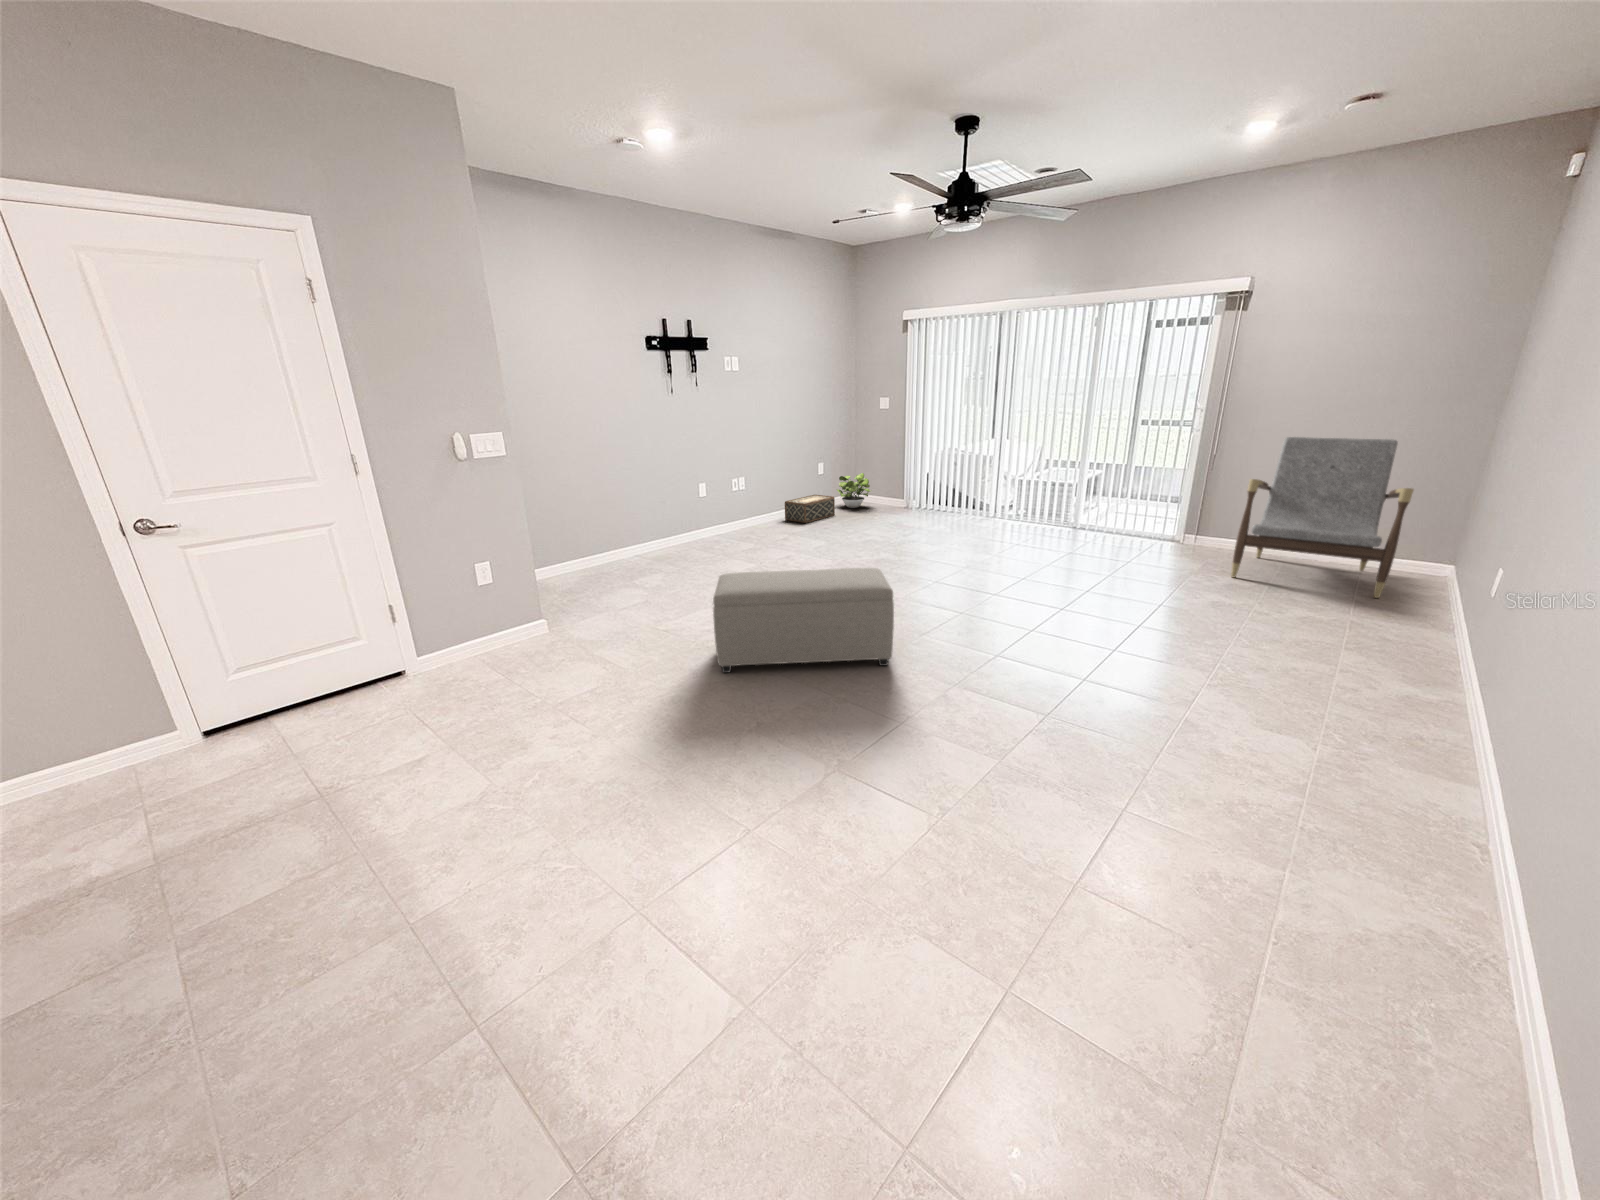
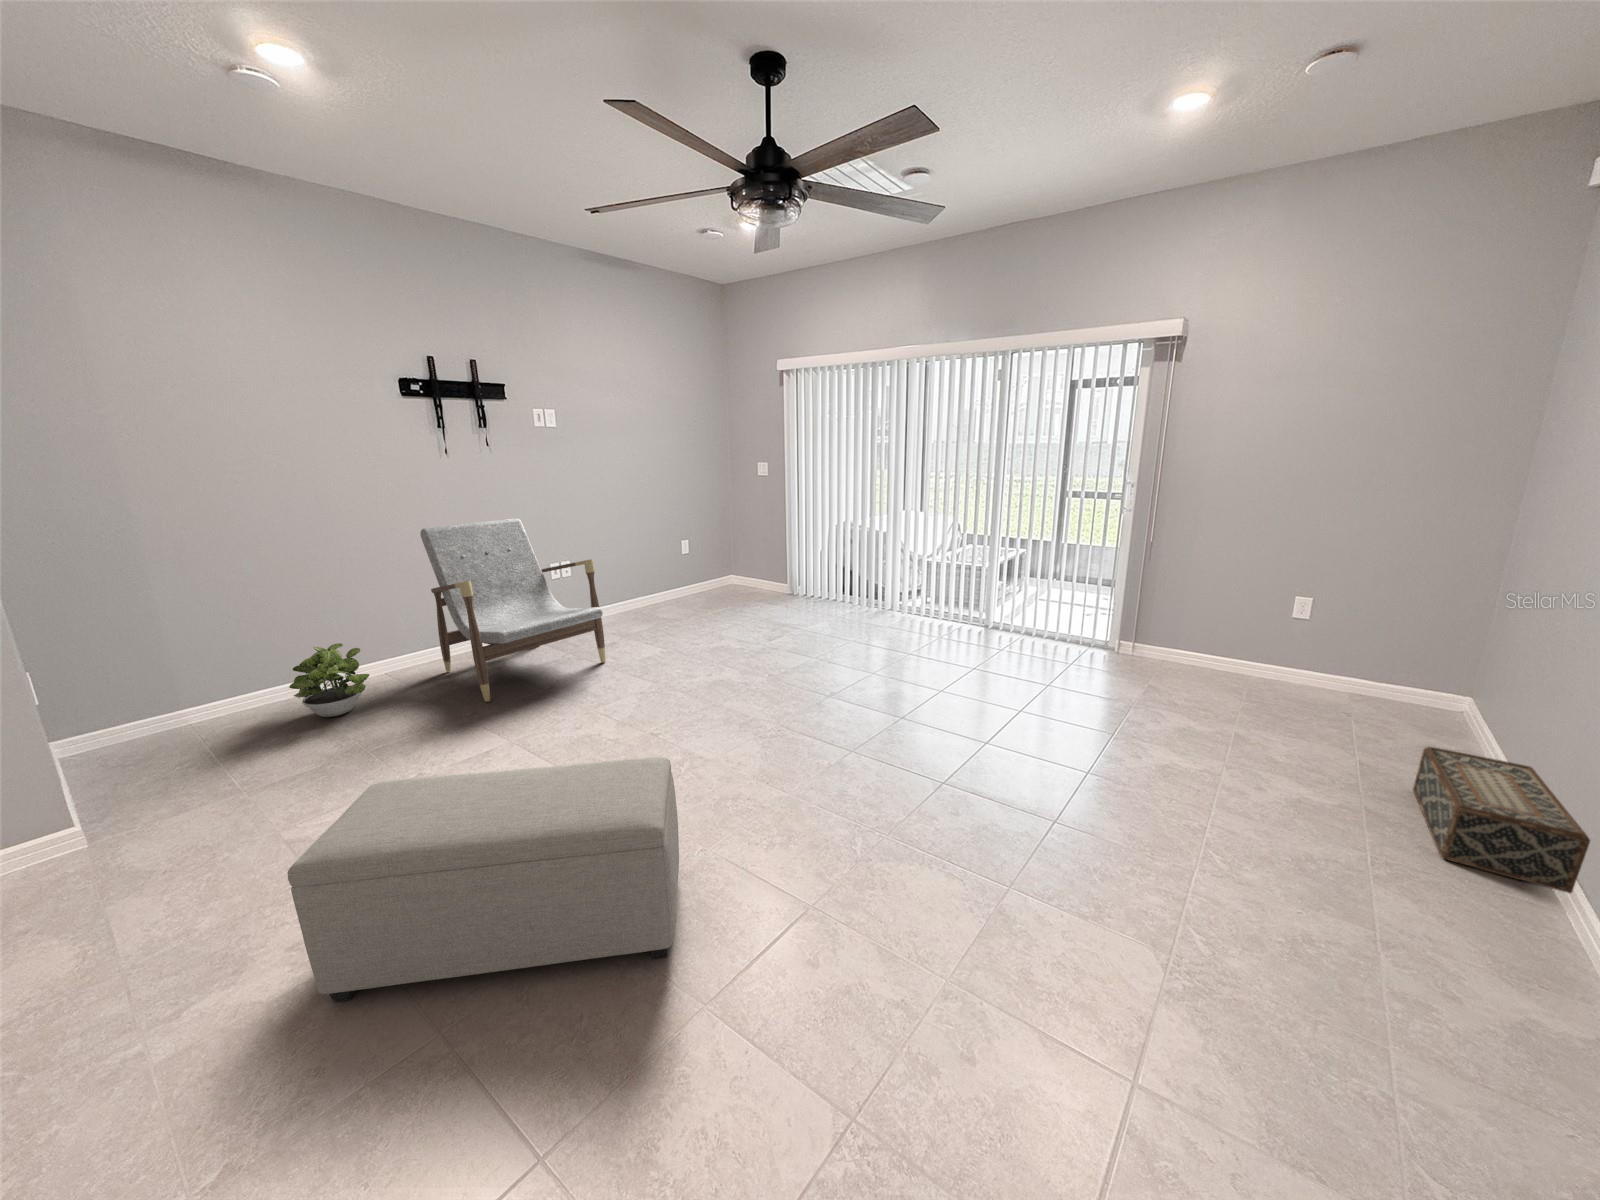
armchair: present [1231,437,1414,598] -> present [420,518,606,702]
potted plant: present [837,473,870,508] -> present [289,643,369,717]
woven basket: present [785,495,835,523] -> present [1413,747,1590,893]

